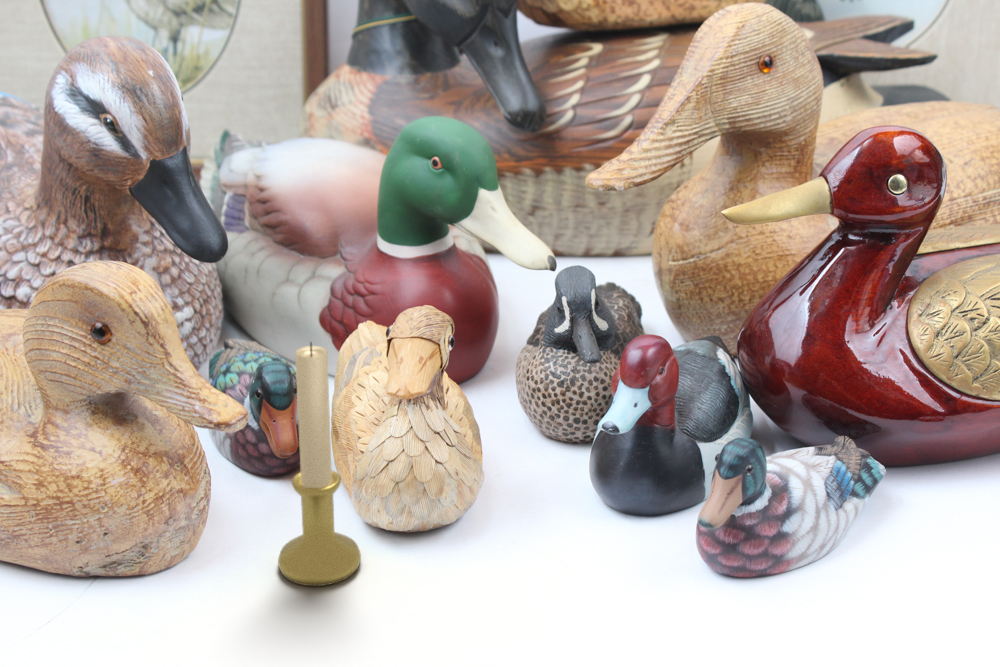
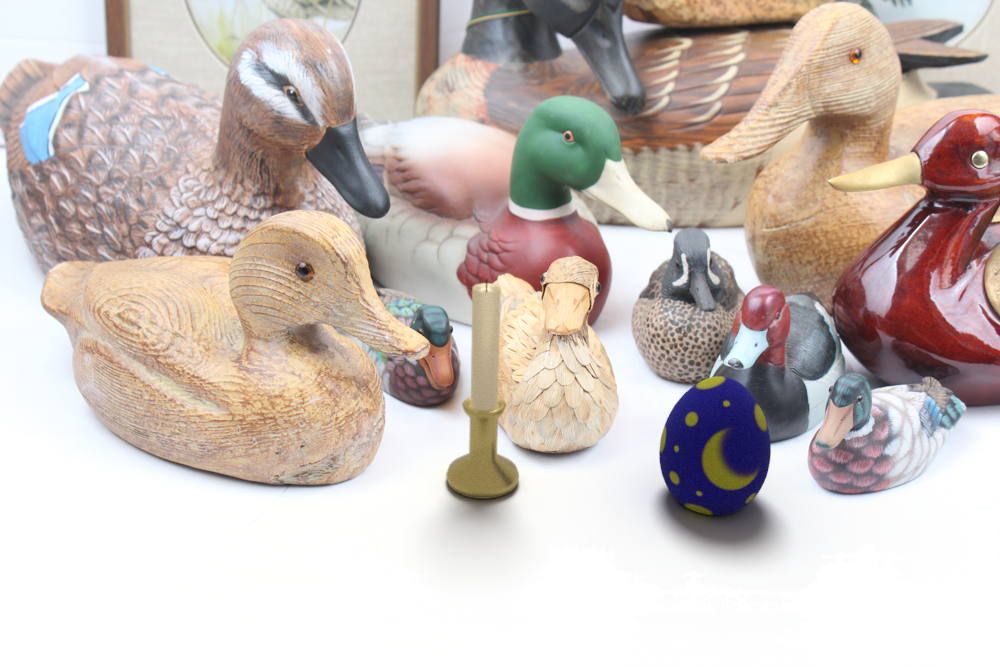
decorative egg: none [515,445,634,600] -> present [659,376,771,515]

